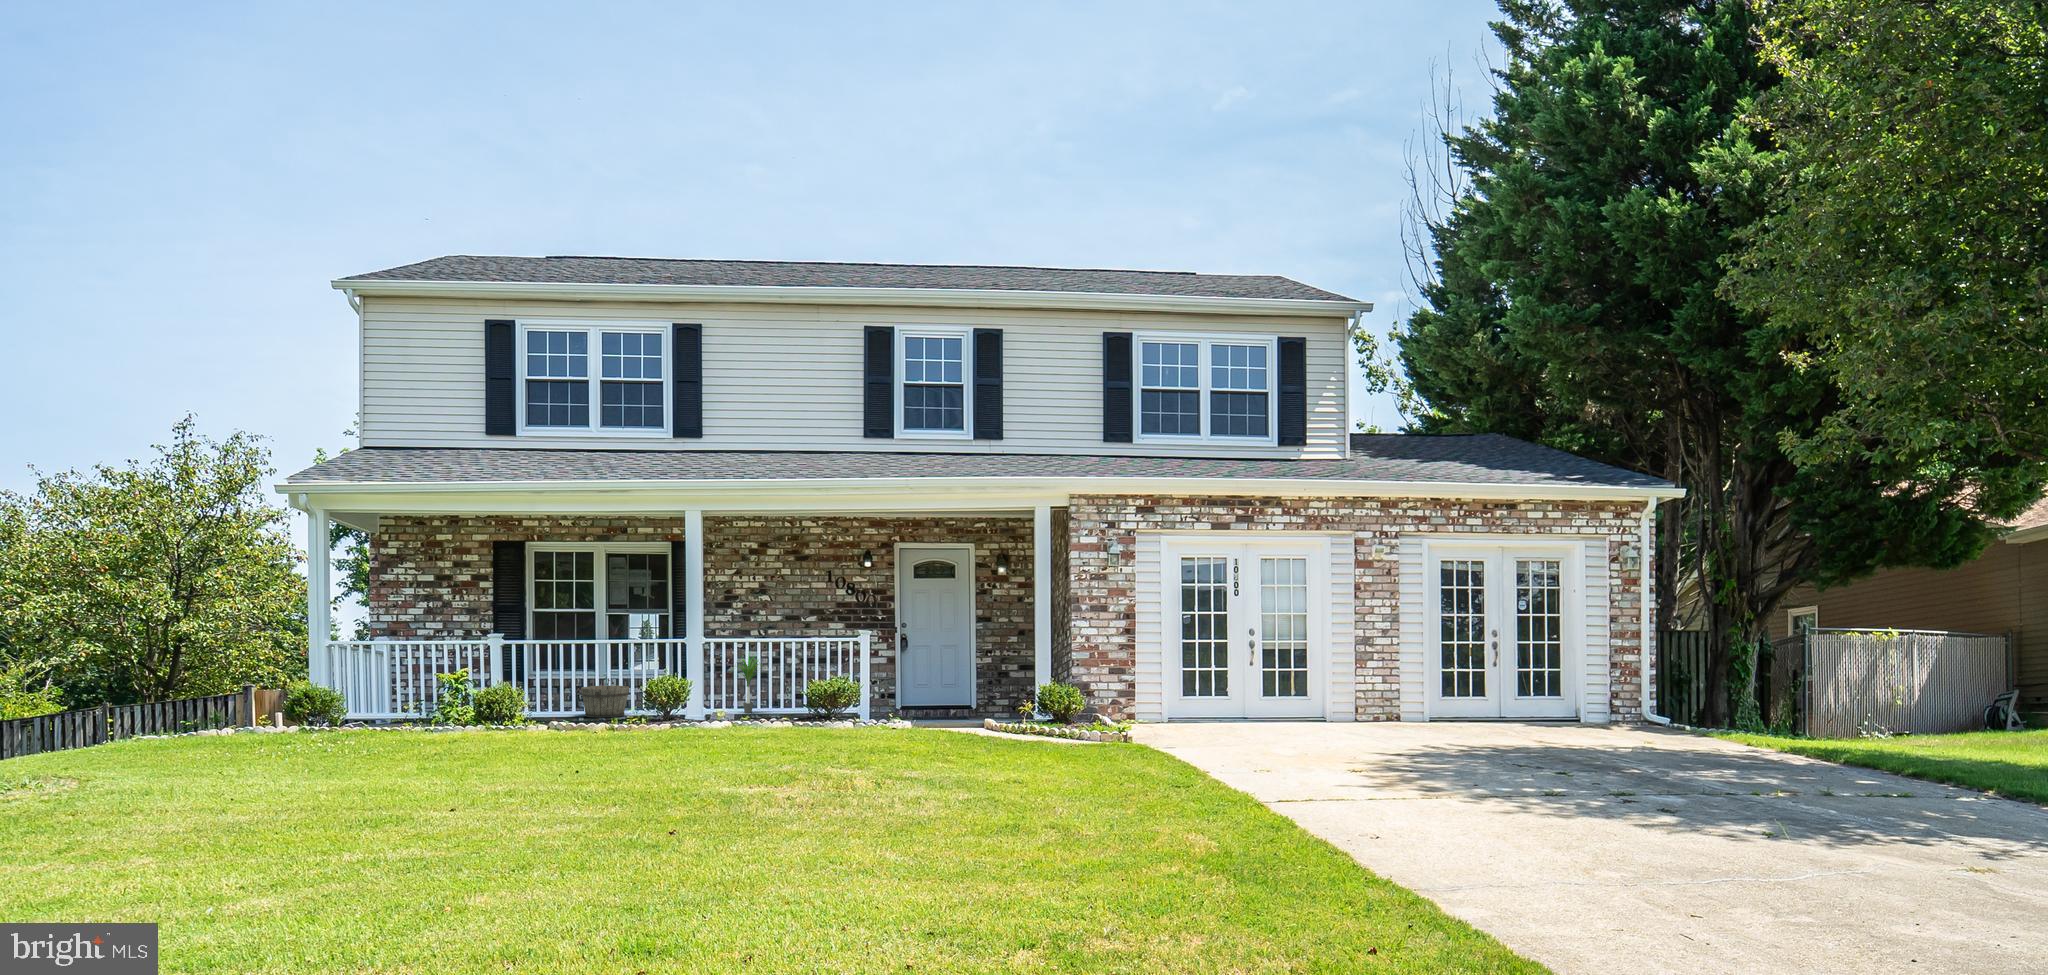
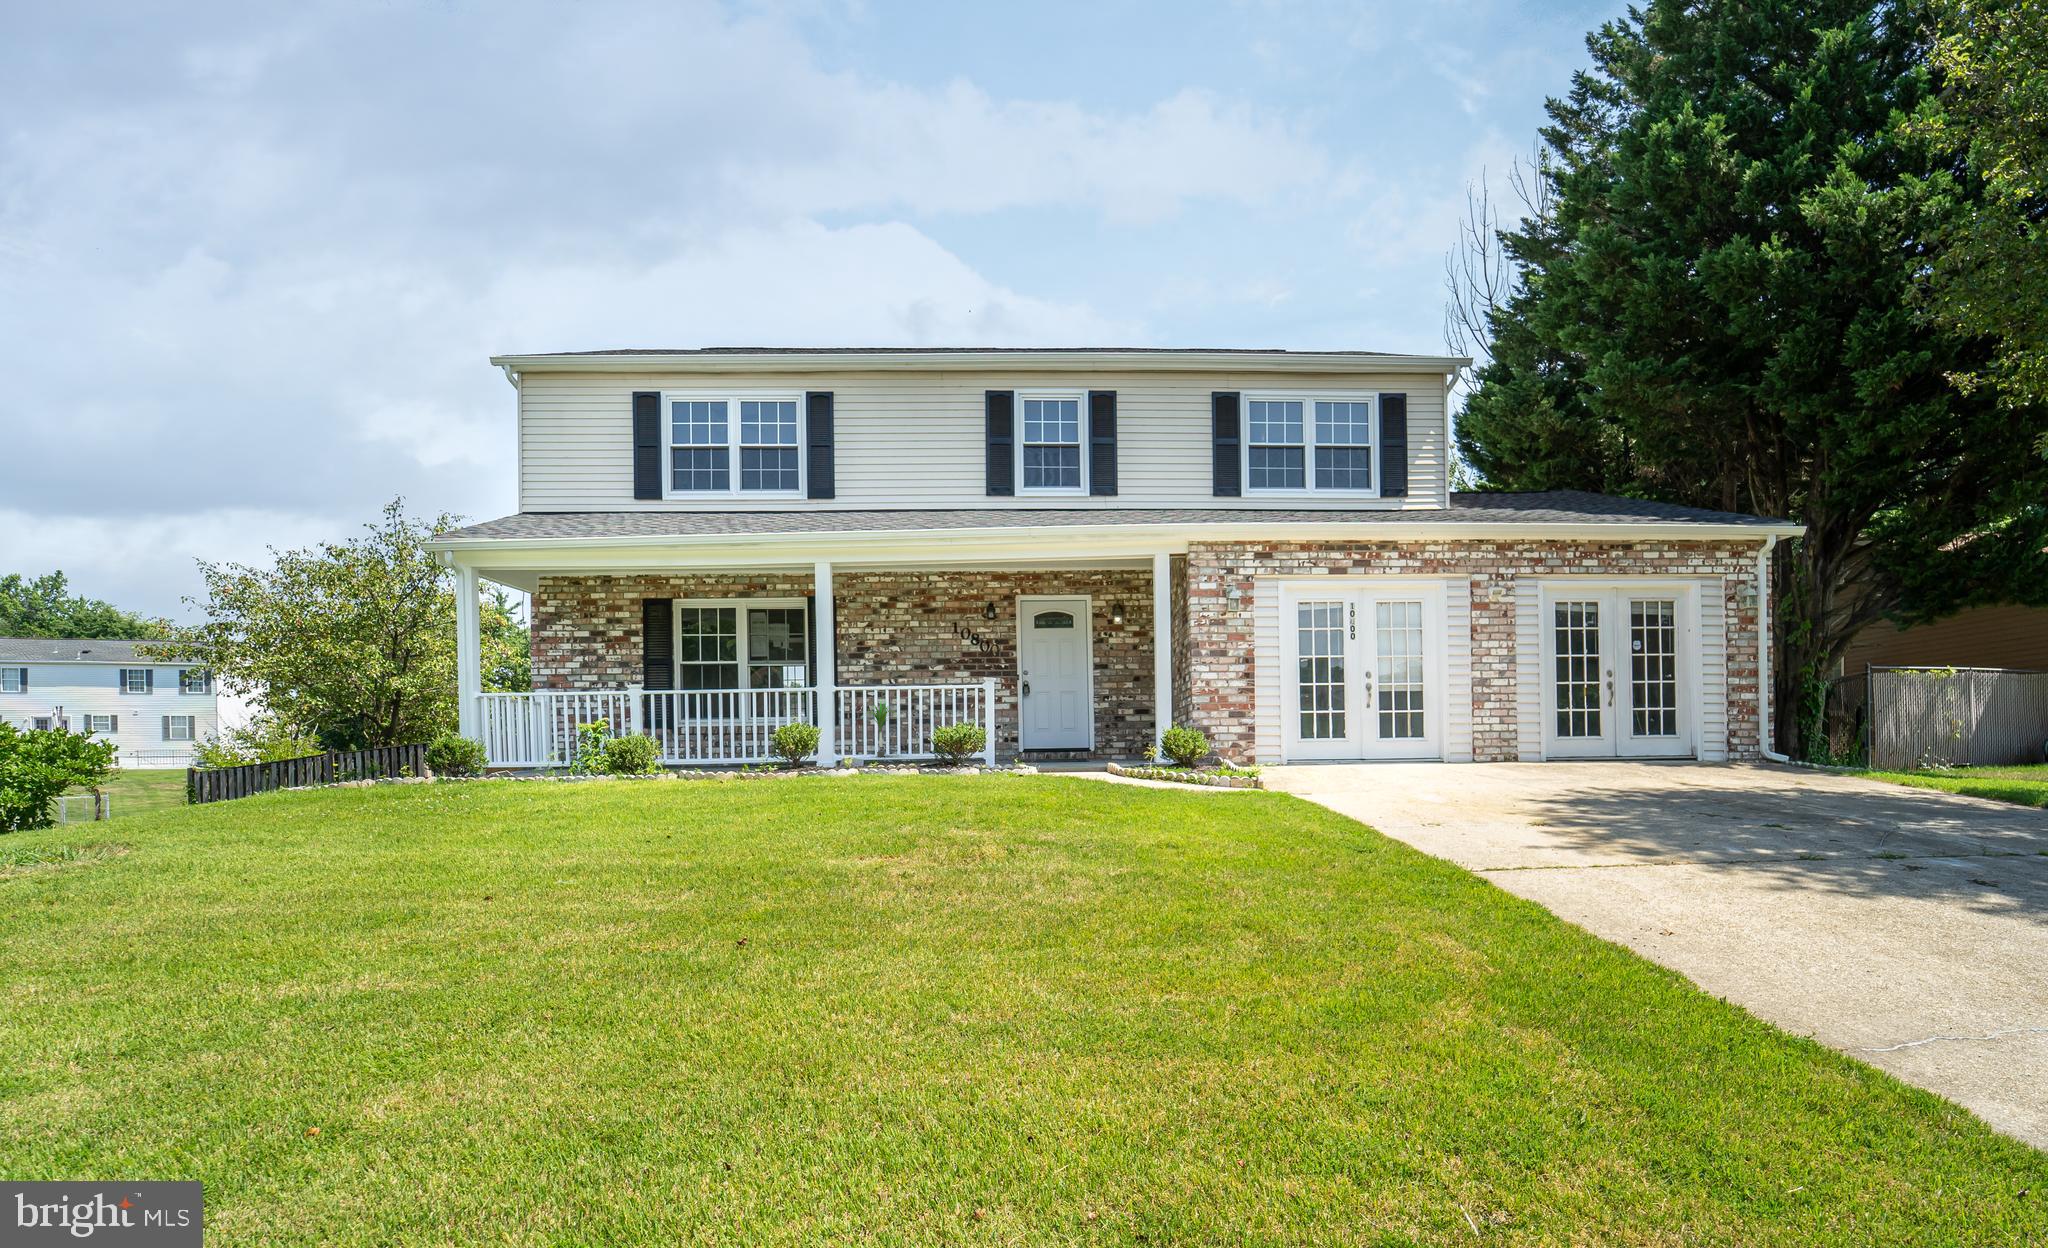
wooden bucket: present [581,677,629,718] -> none [722,723,768,762]

